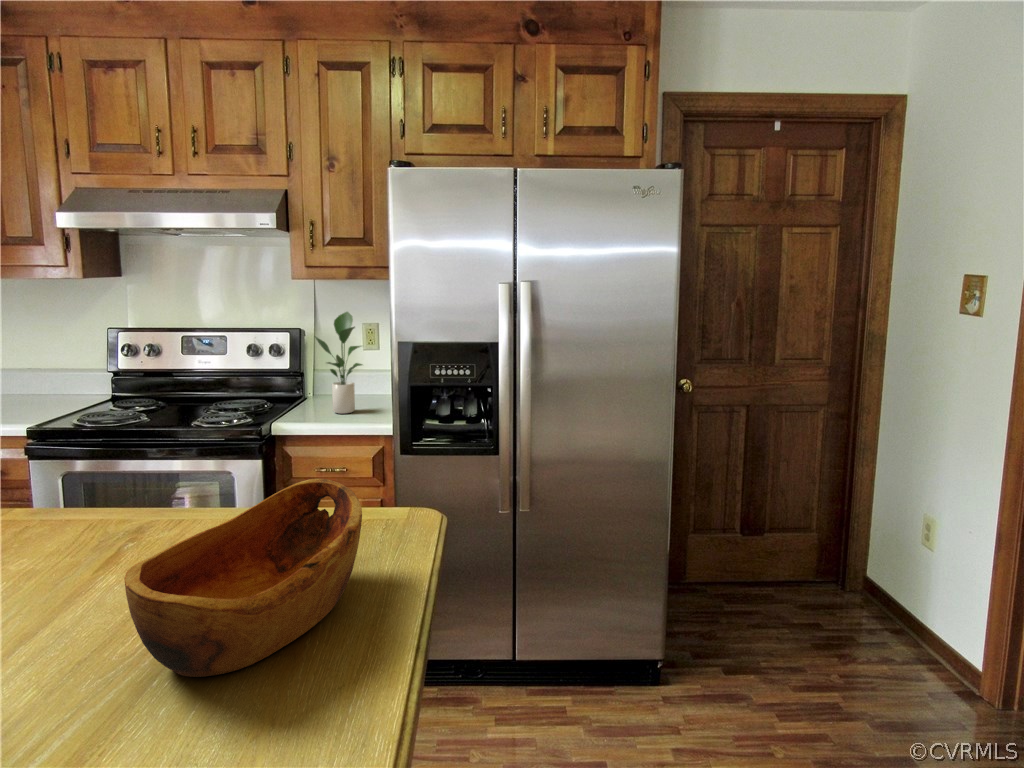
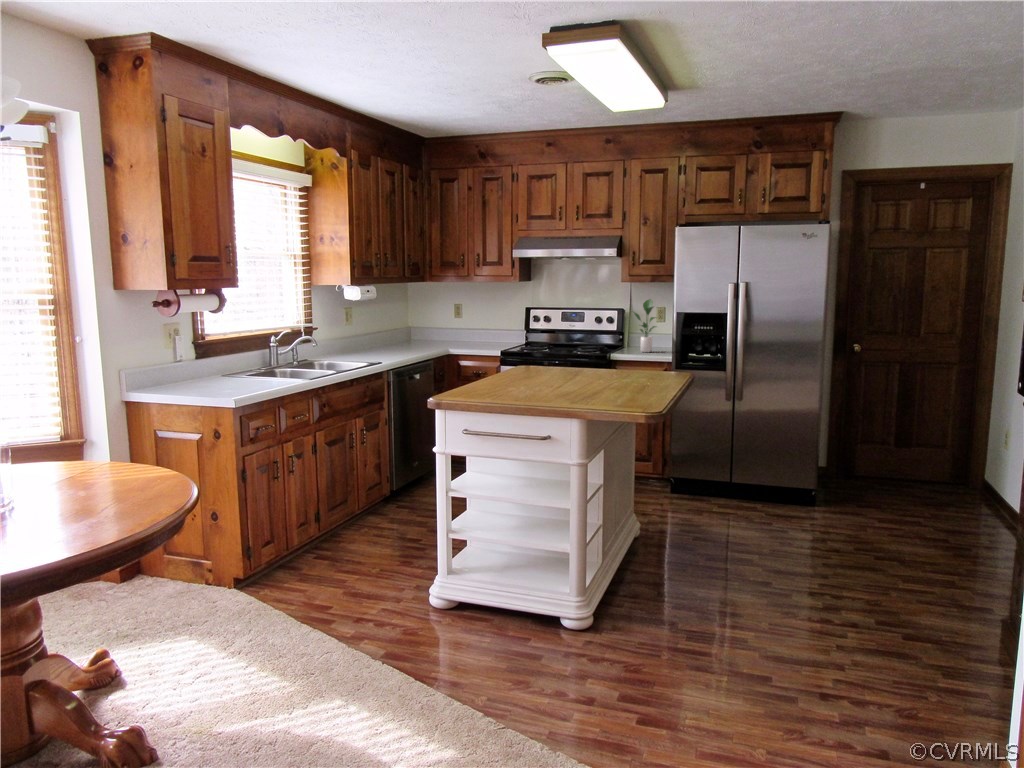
wooden bowl: present [124,479,362,677] -> none [600,346,659,384]

